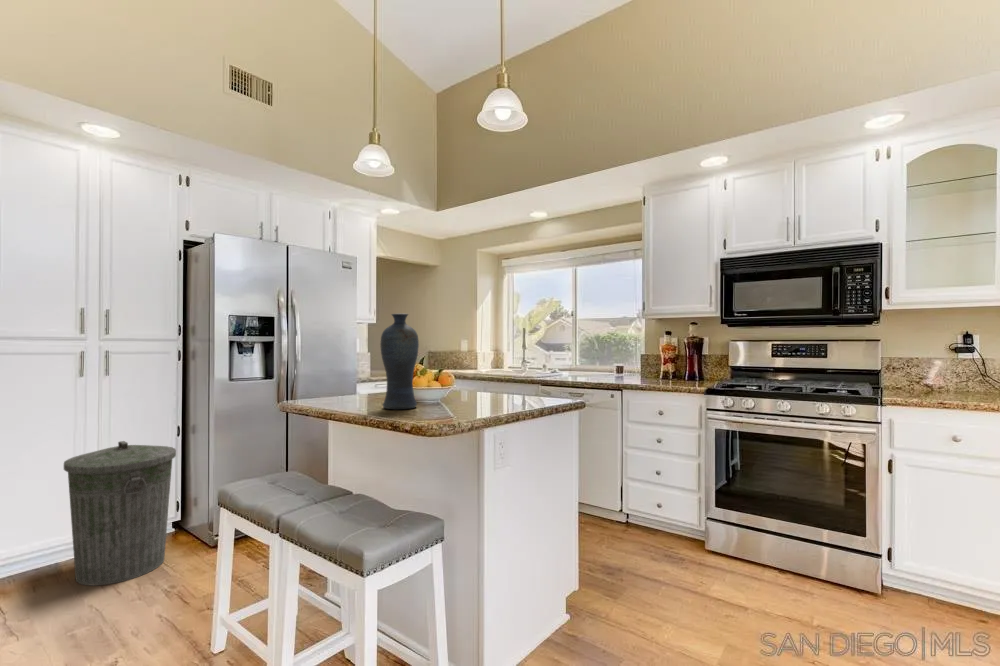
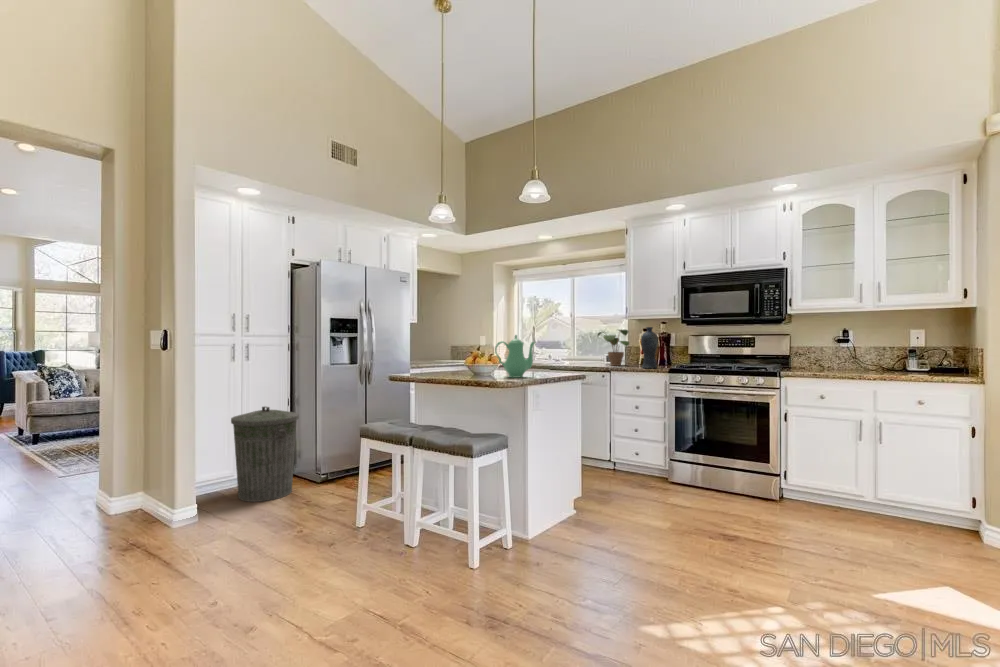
vase: present [380,314,419,409] -> present [641,327,658,368]
potted plant: none [604,331,647,381] -> present [598,329,629,366]
teapot: none [431,340,499,412] -> present [495,335,535,378]

